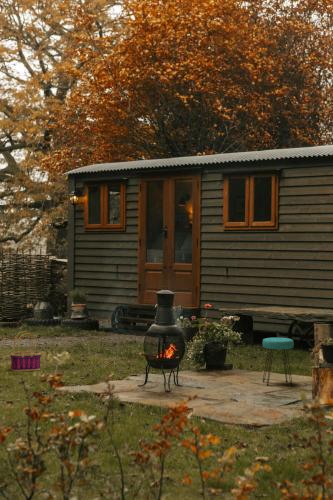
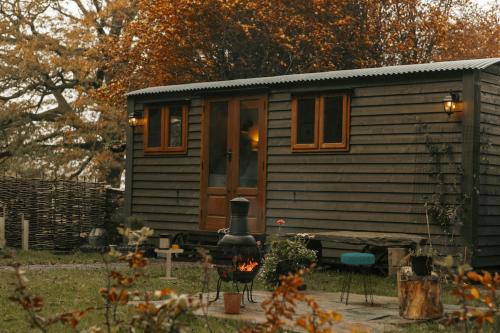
side table: none [94,315,121,357] -> present [155,234,183,279]
basket: present [10,331,41,371] -> none [63,246,97,289]
potted plant: none [151,345,171,398] -> present [223,254,243,314]

